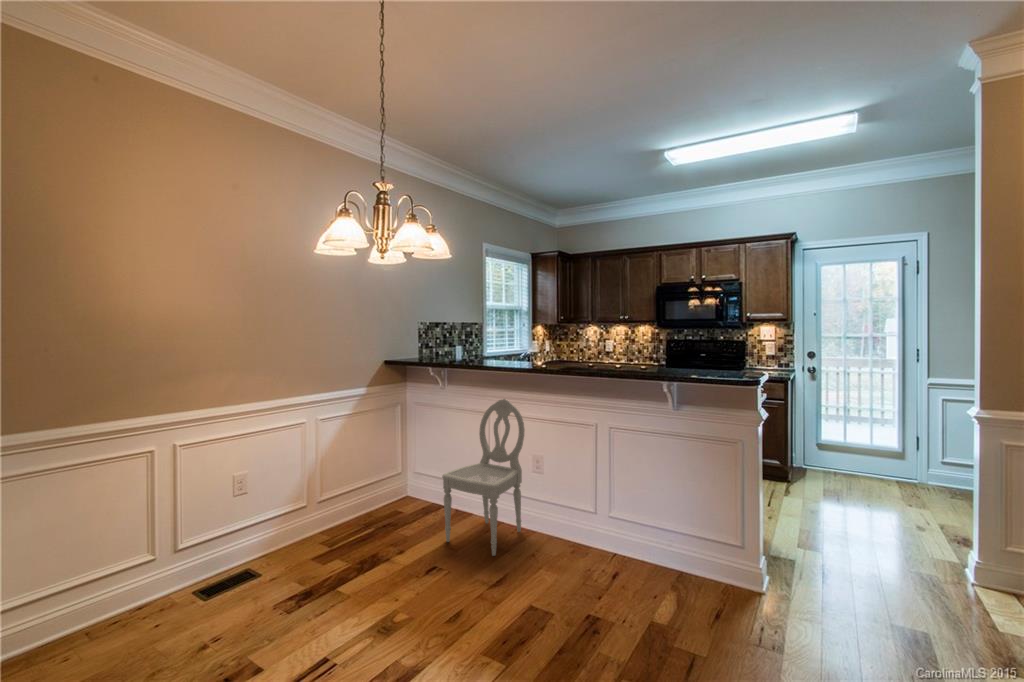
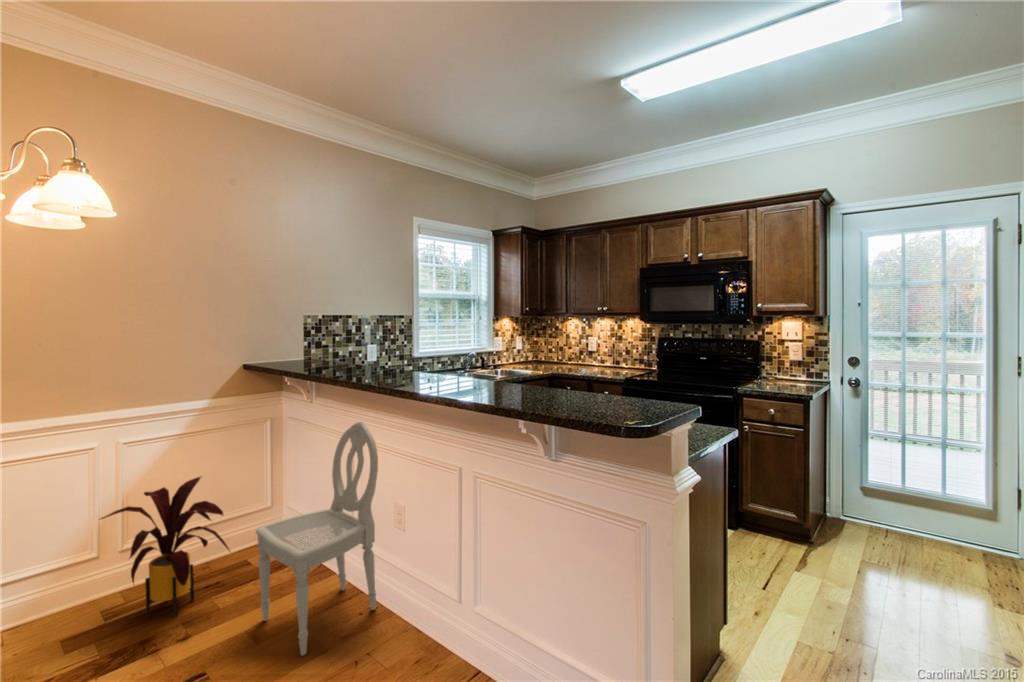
house plant: none [327,444,418,546] -> present [101,477,229,617]

